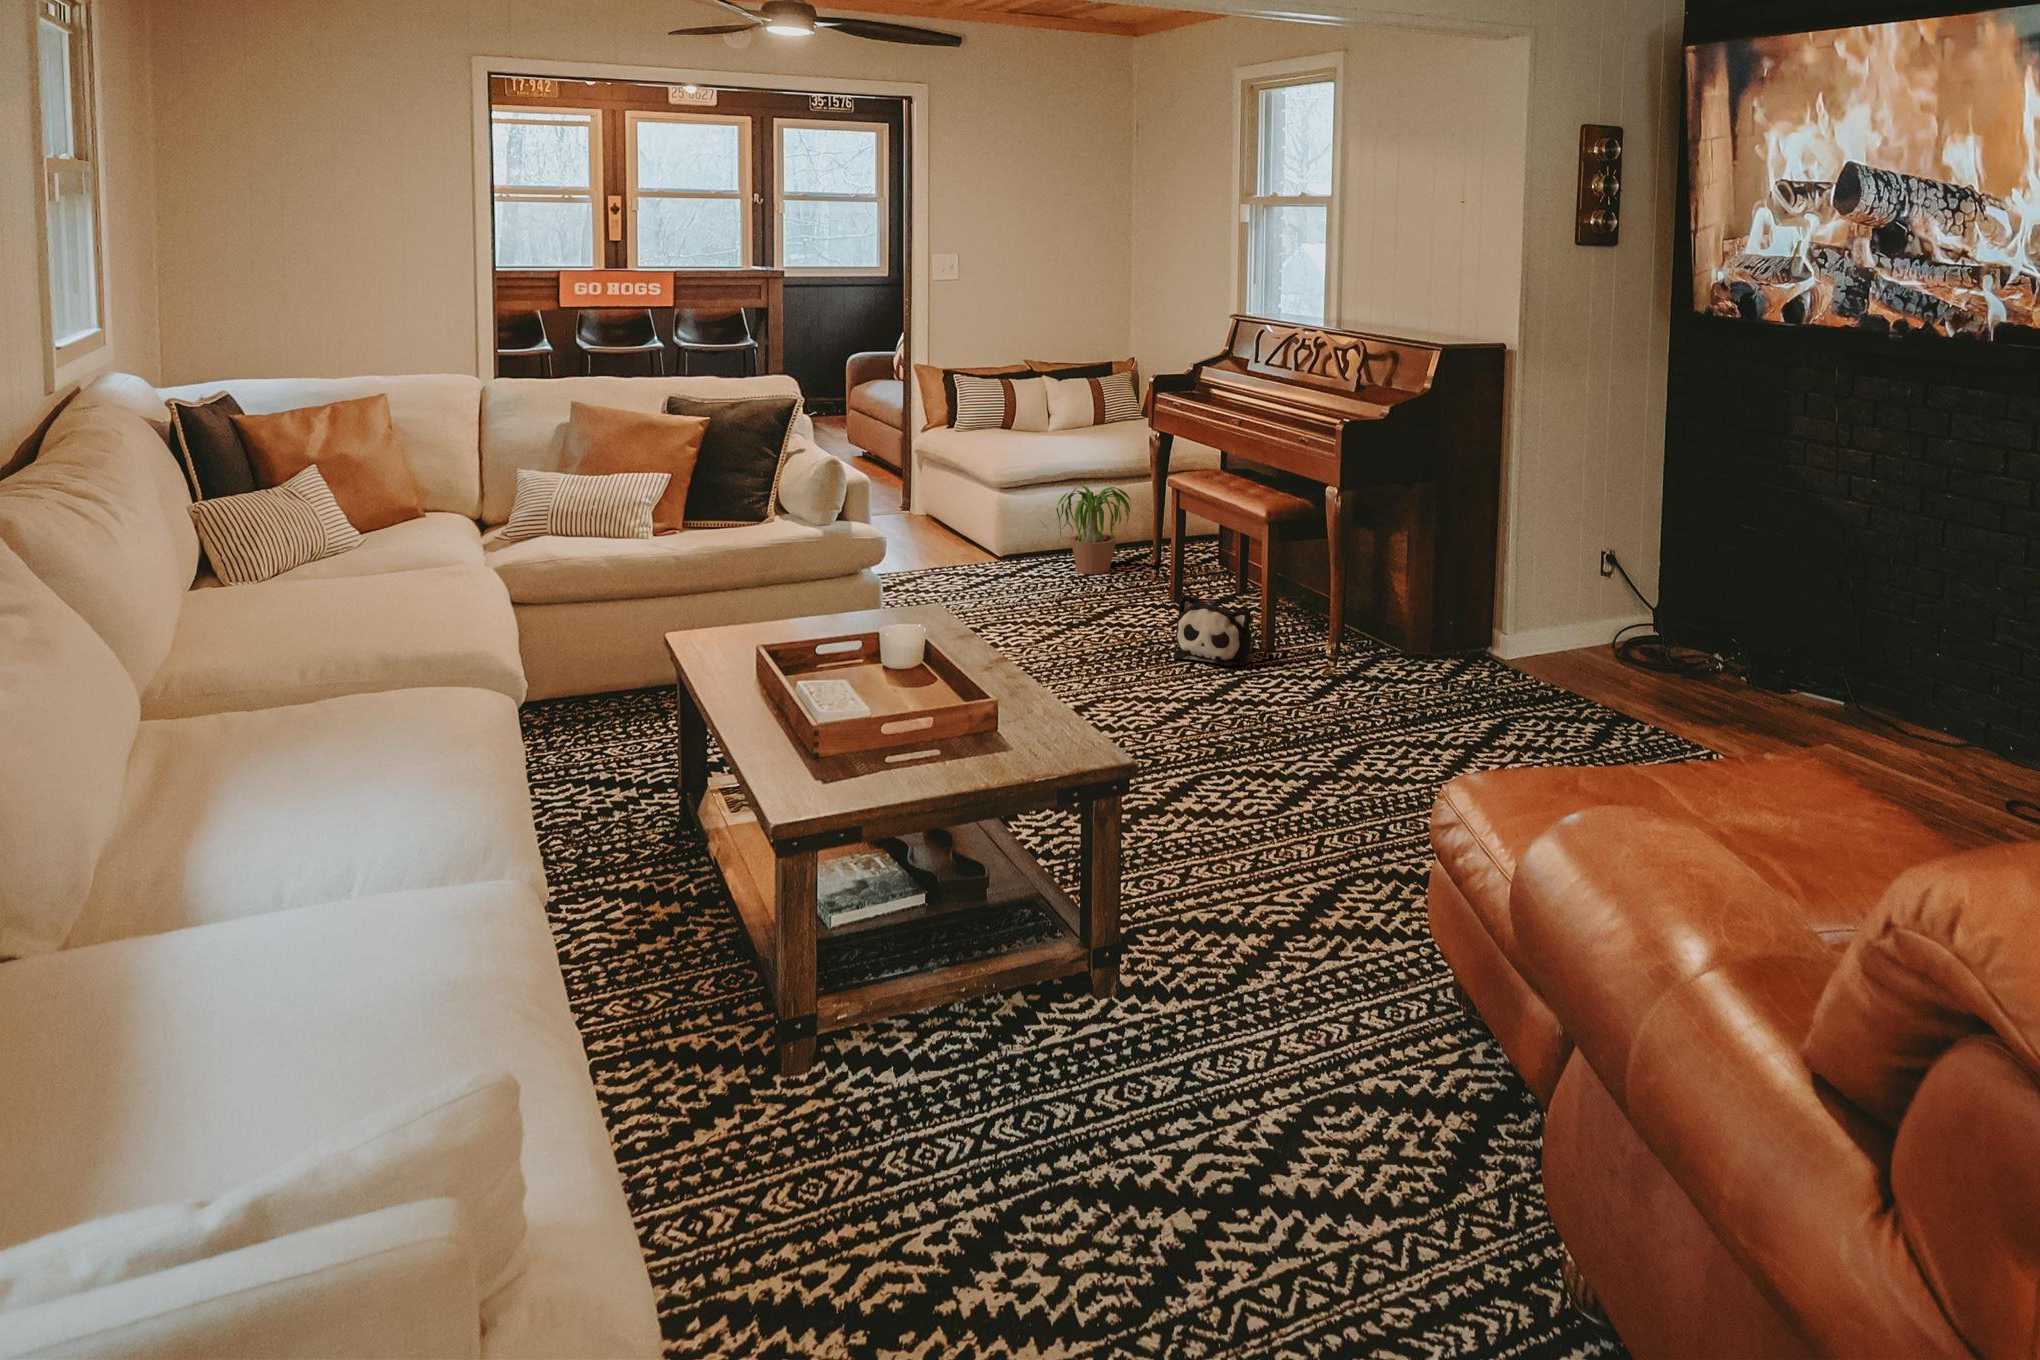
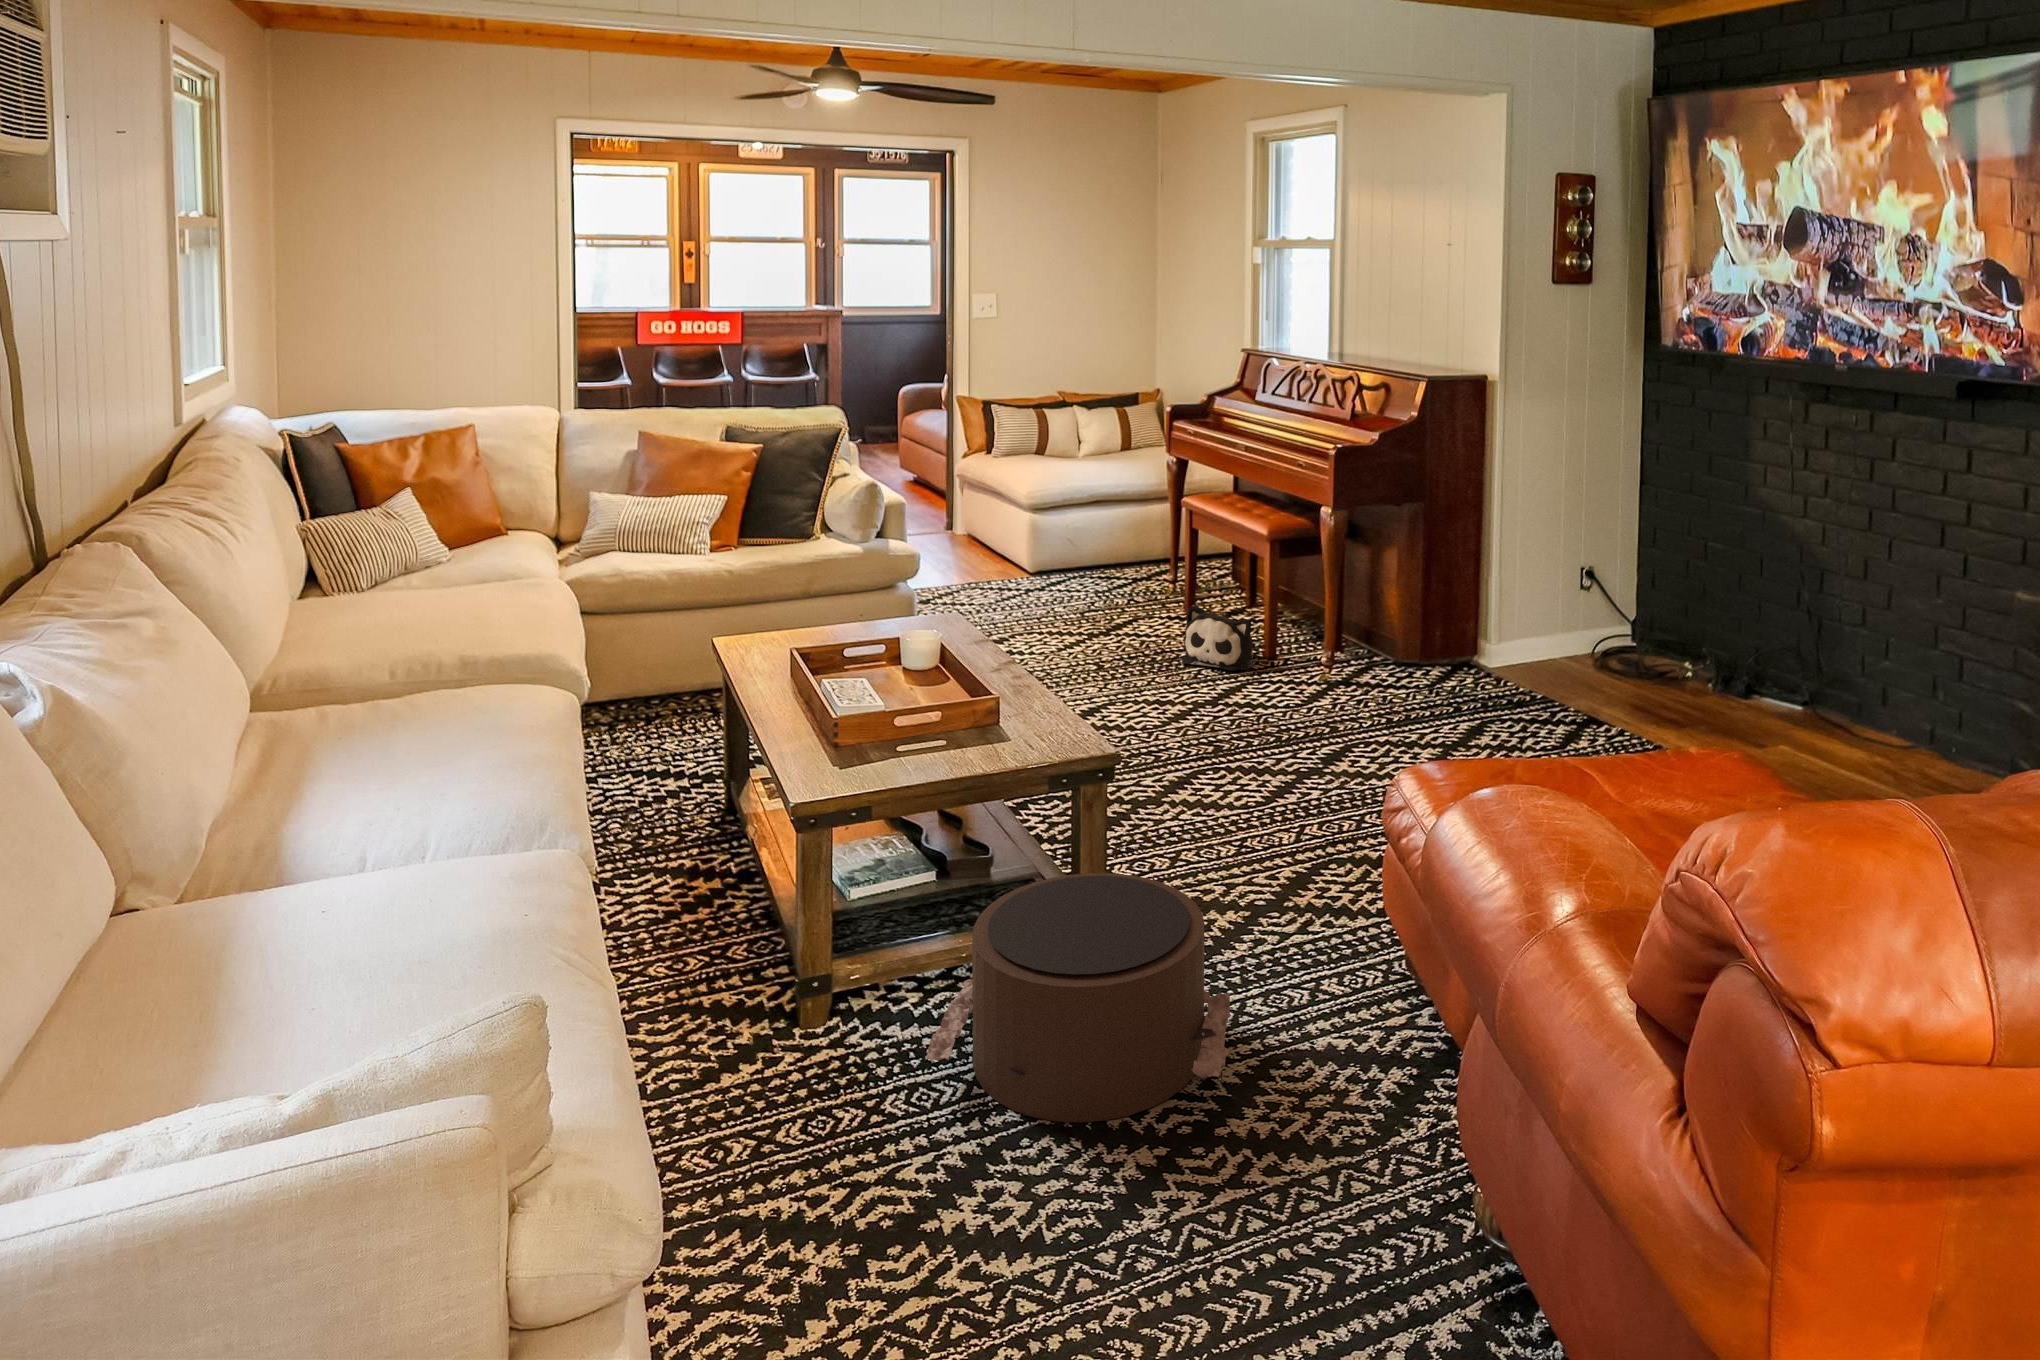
potted plant: present [1056,486,1130,574] -> none [1075,507,1161,588]
pouf: none [930,899,1270,1181] -> present [926,873,1230,1122]

